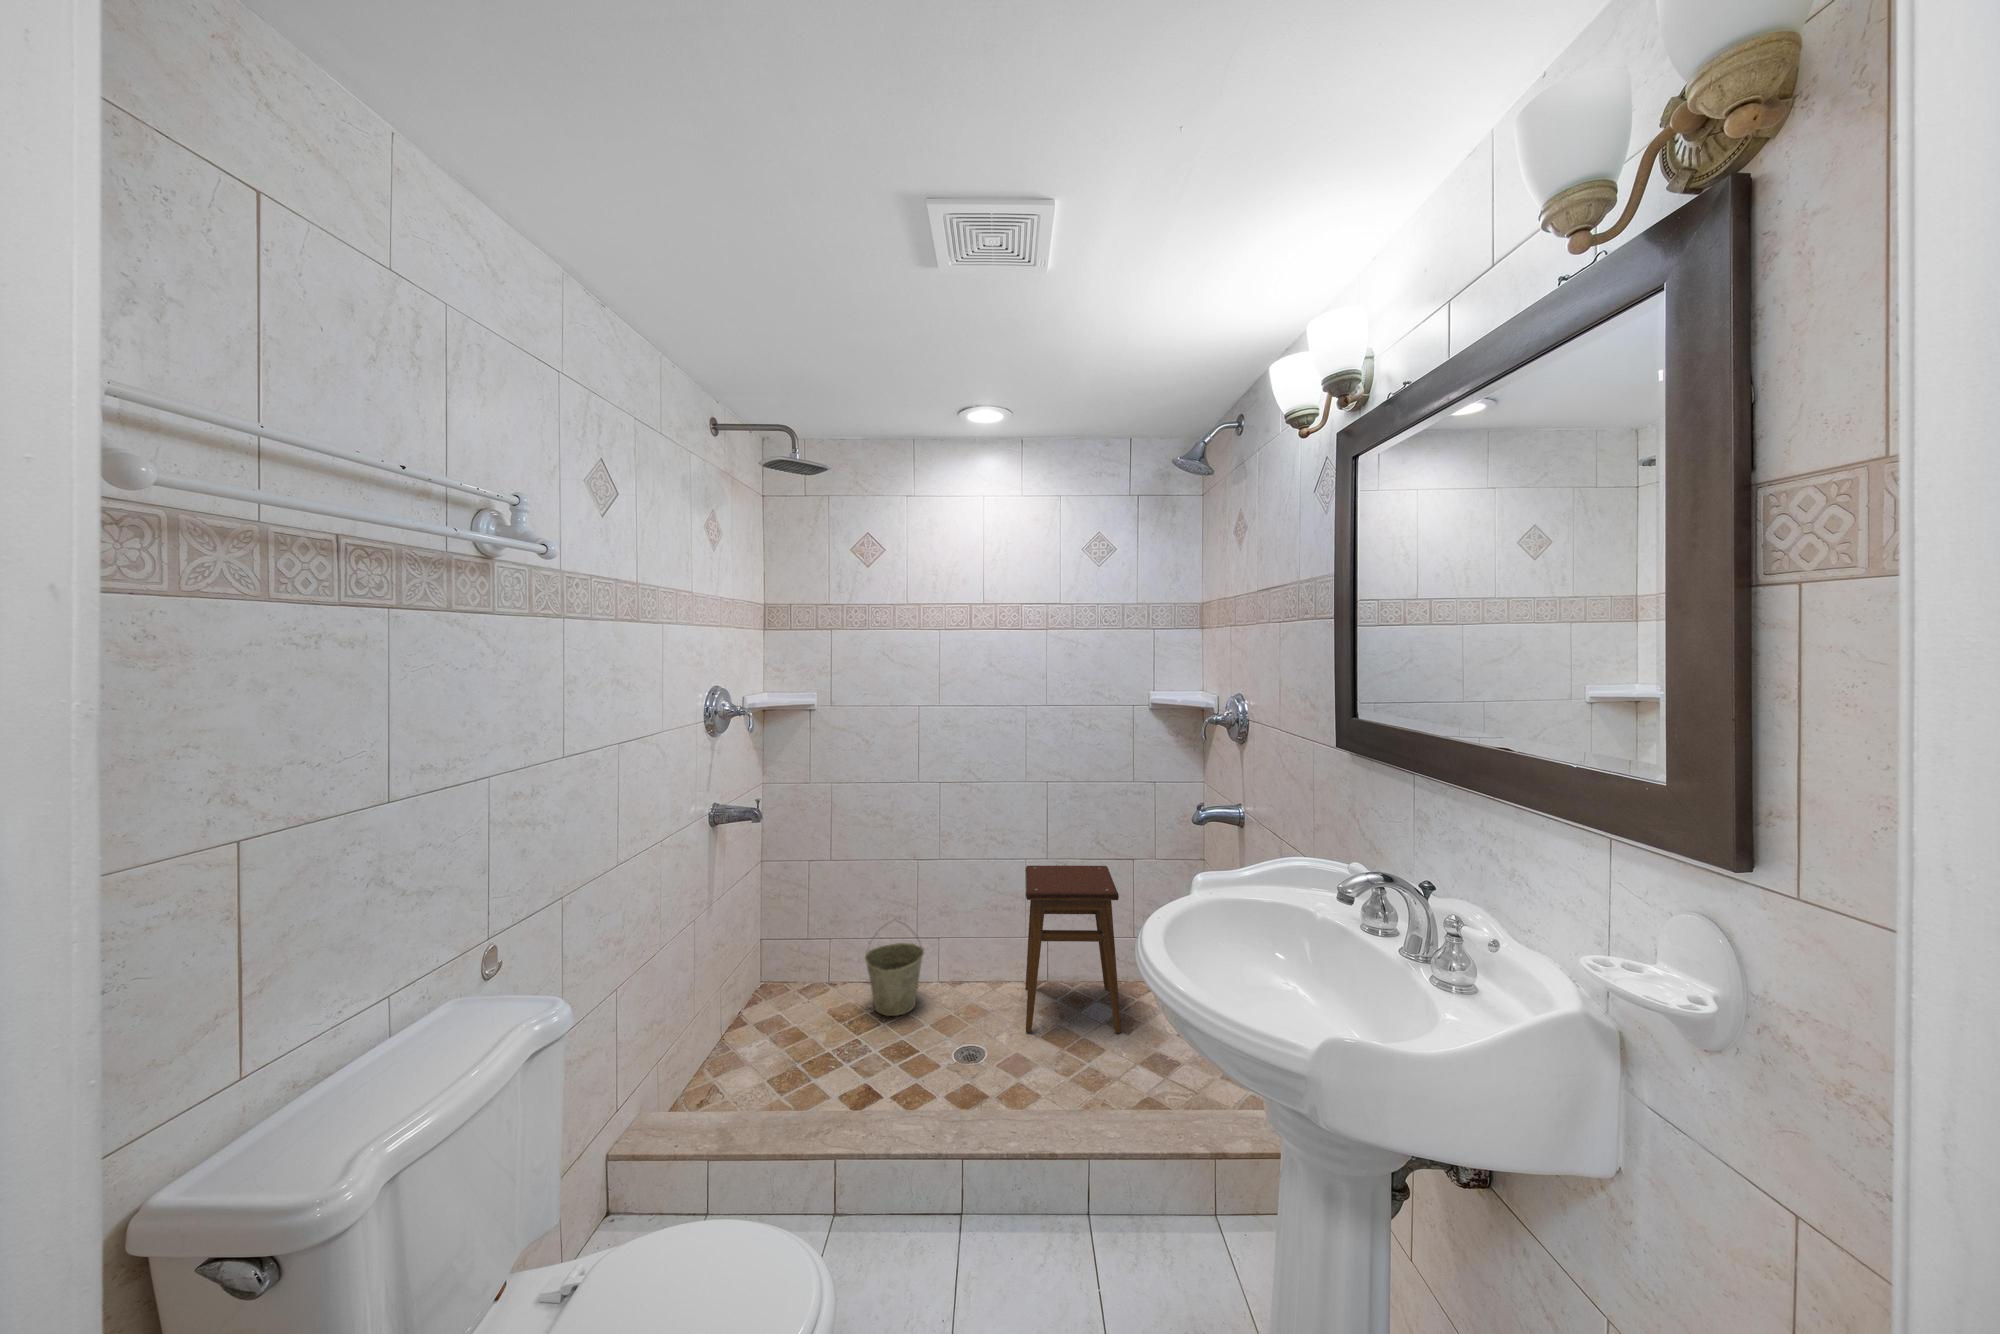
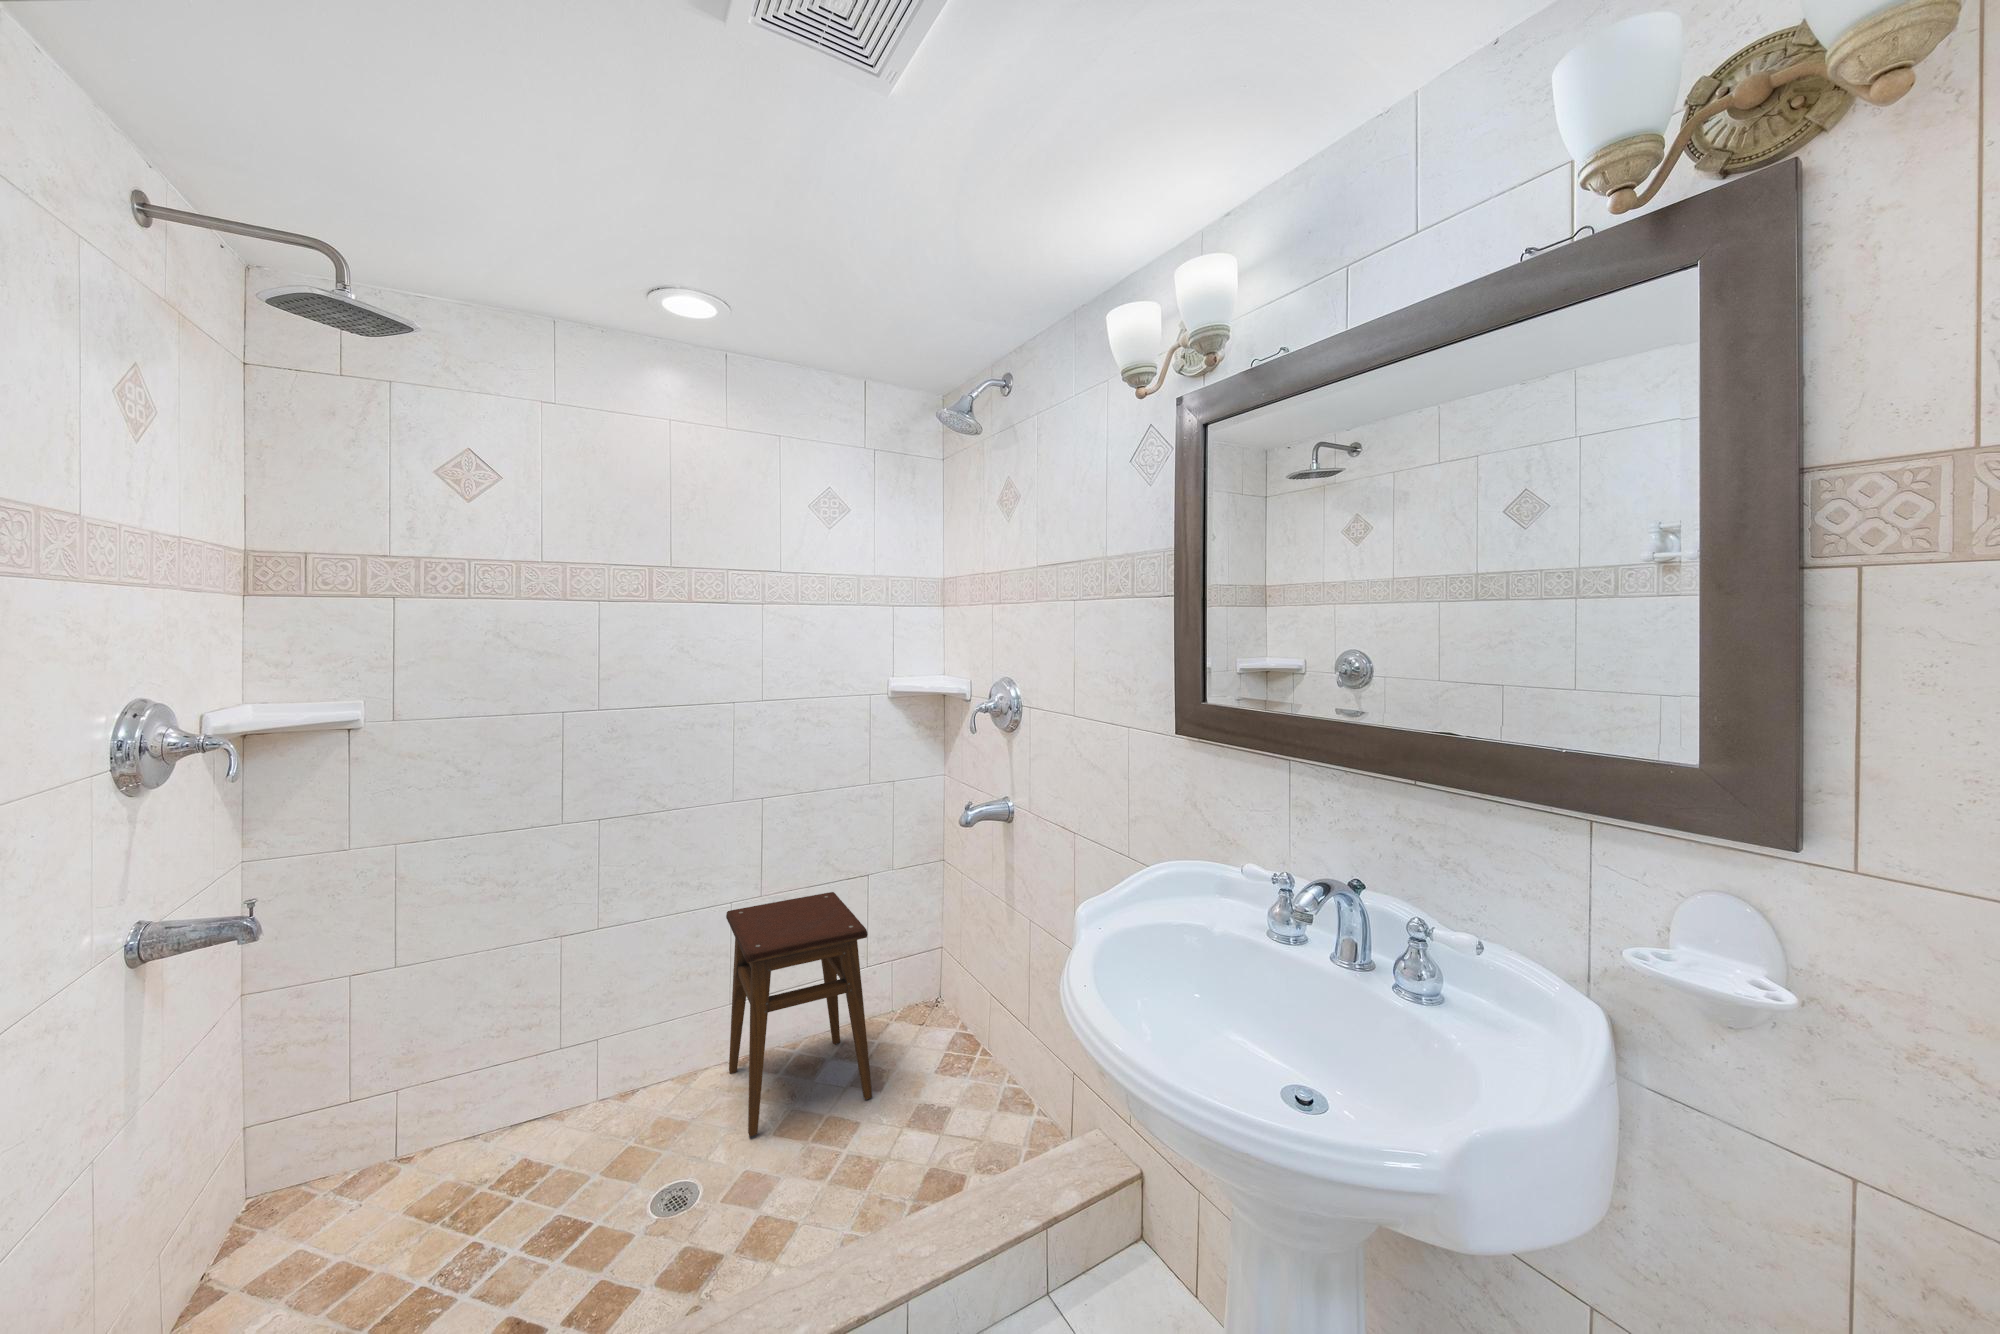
bucket: present [865,920,924,1016] -> none [472,1034,577,1183]

